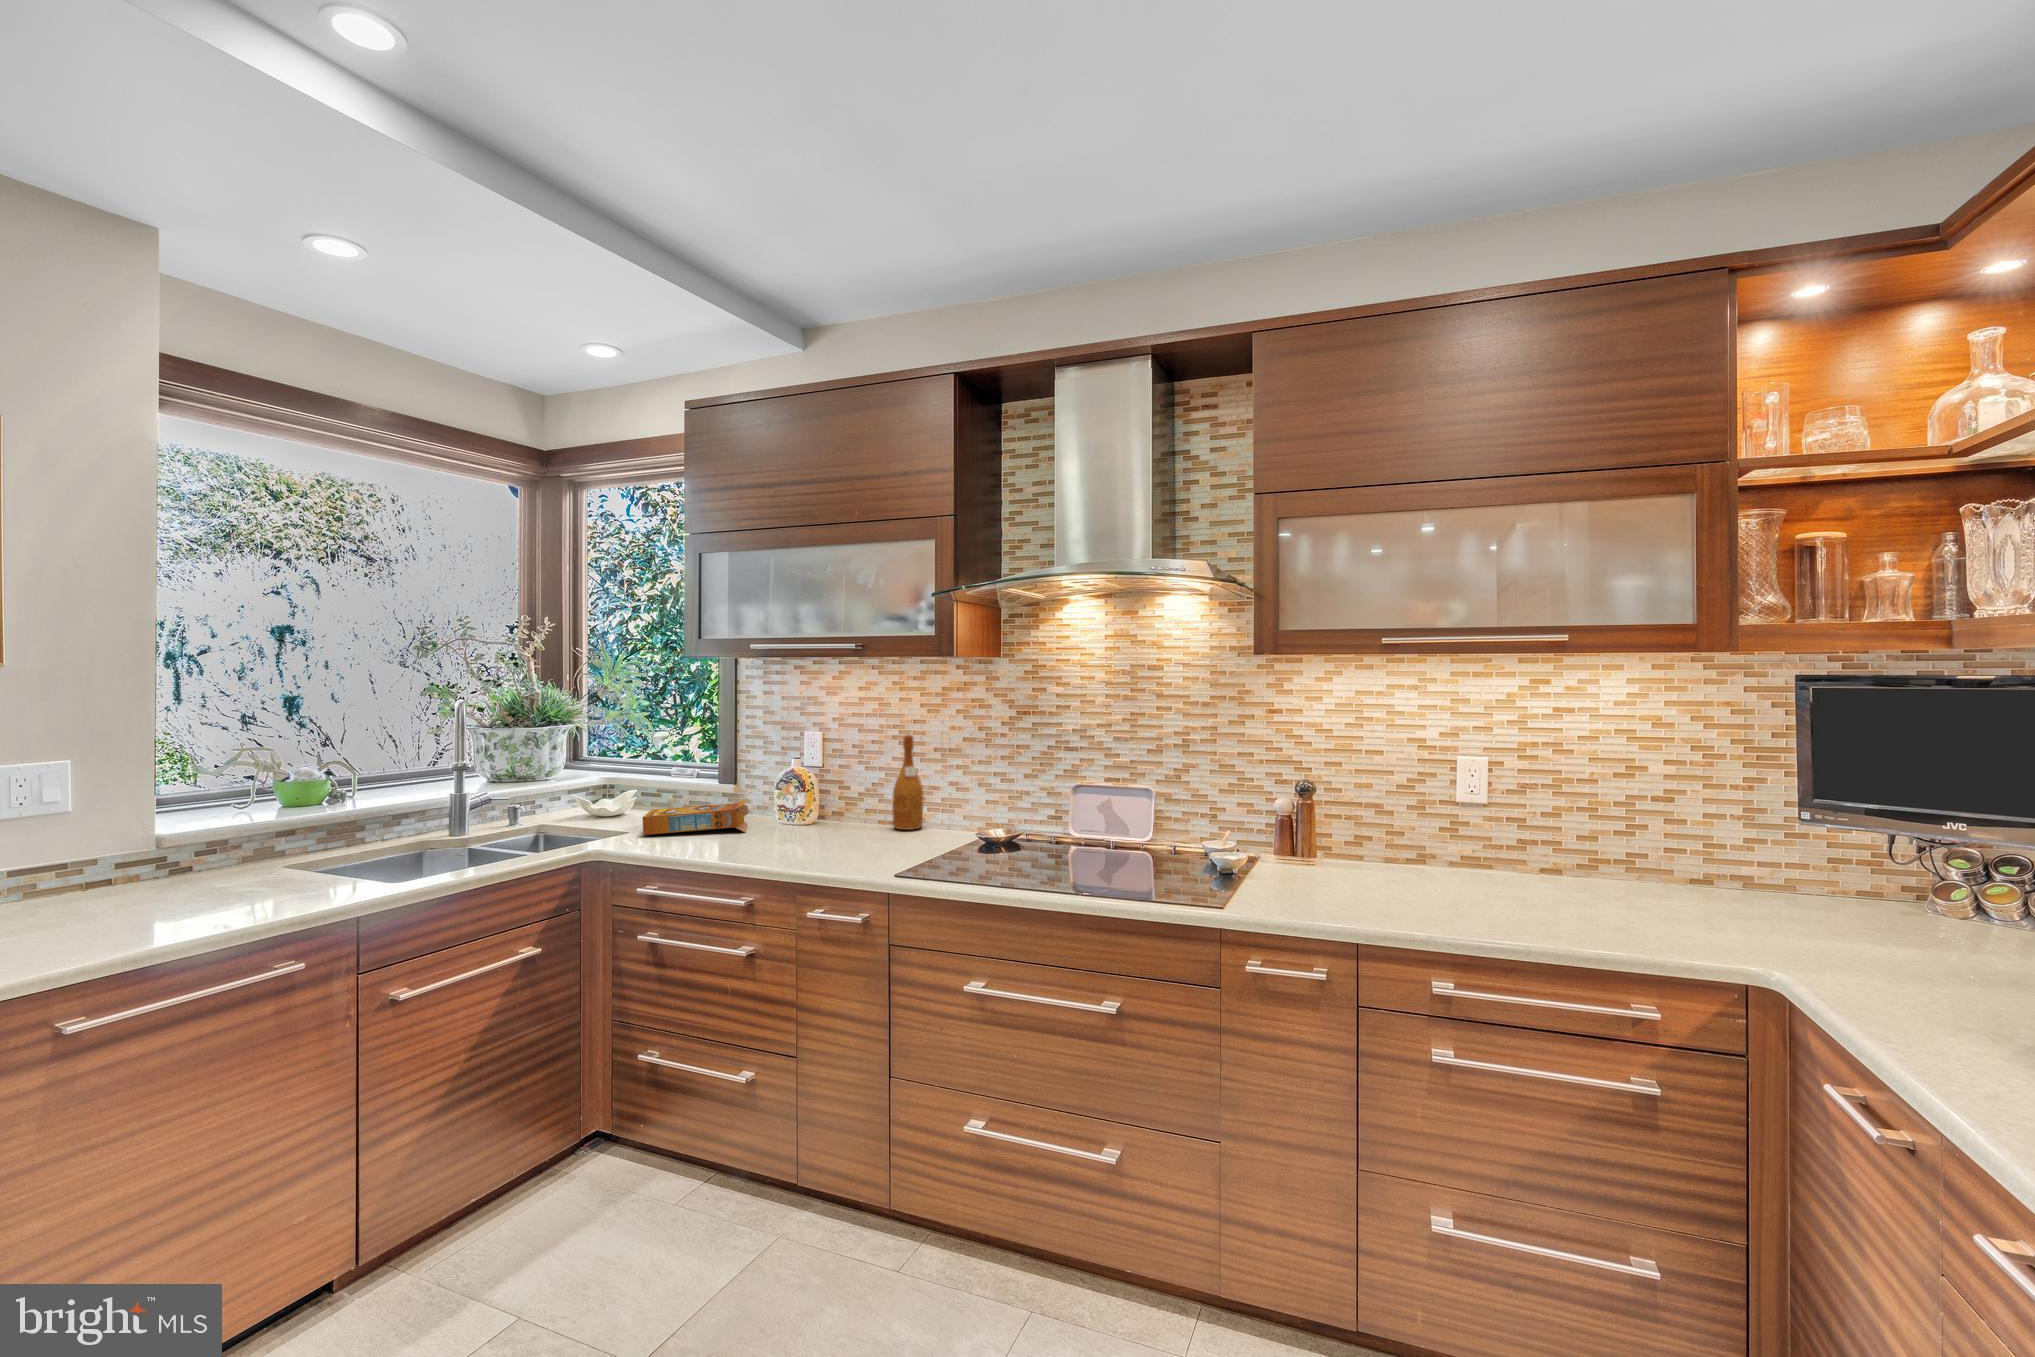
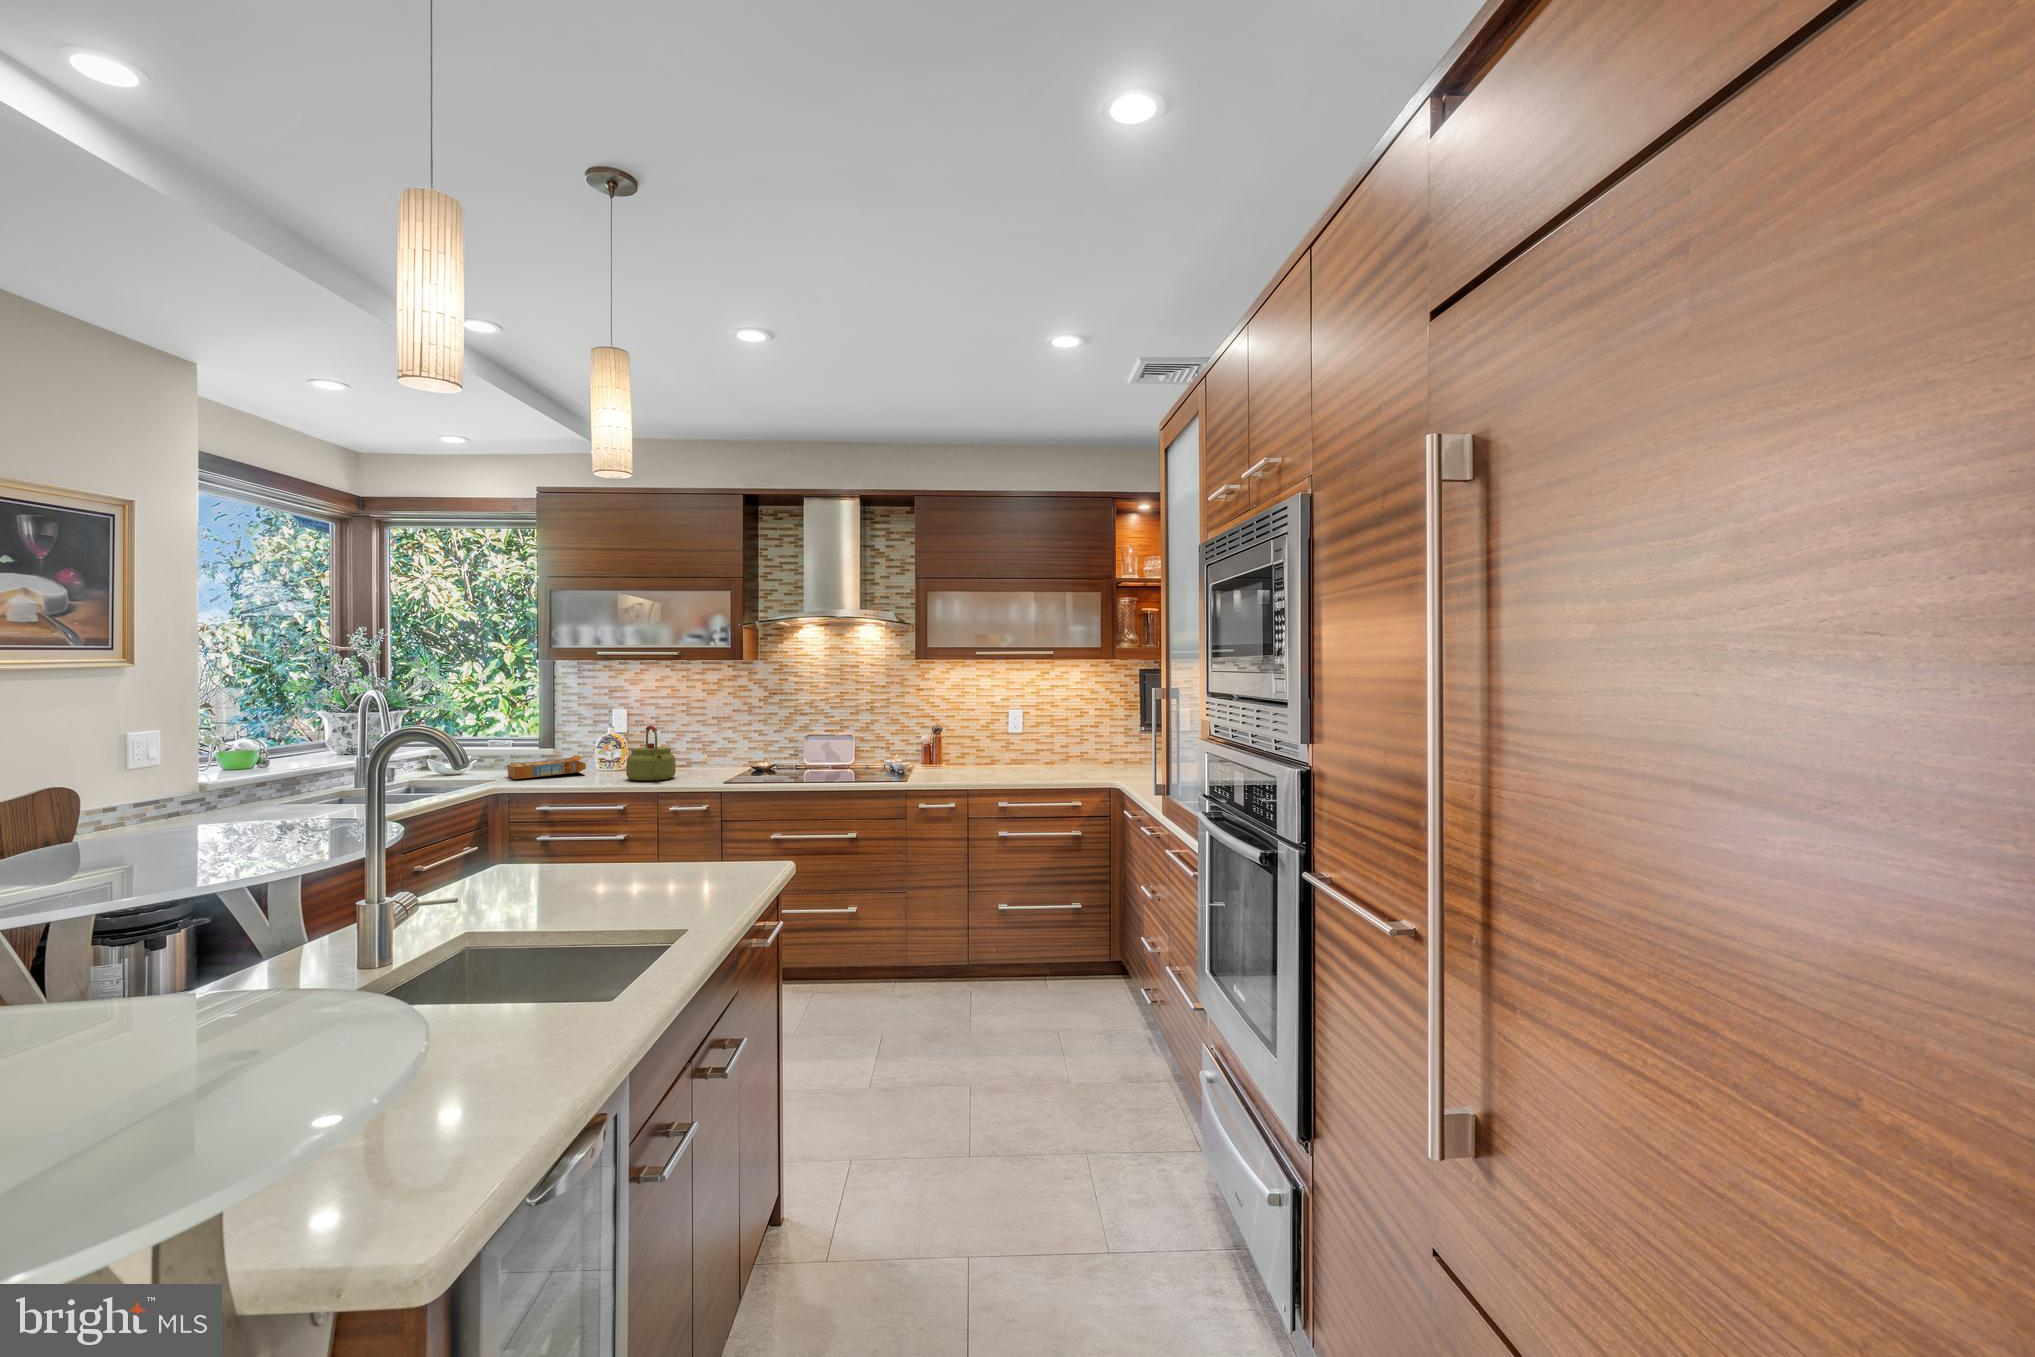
wine bottle: present [892,735,923,830] -> none [685,709,705,769]
kettle: none [779,762,855,854] -> present [626,726,676,781]

